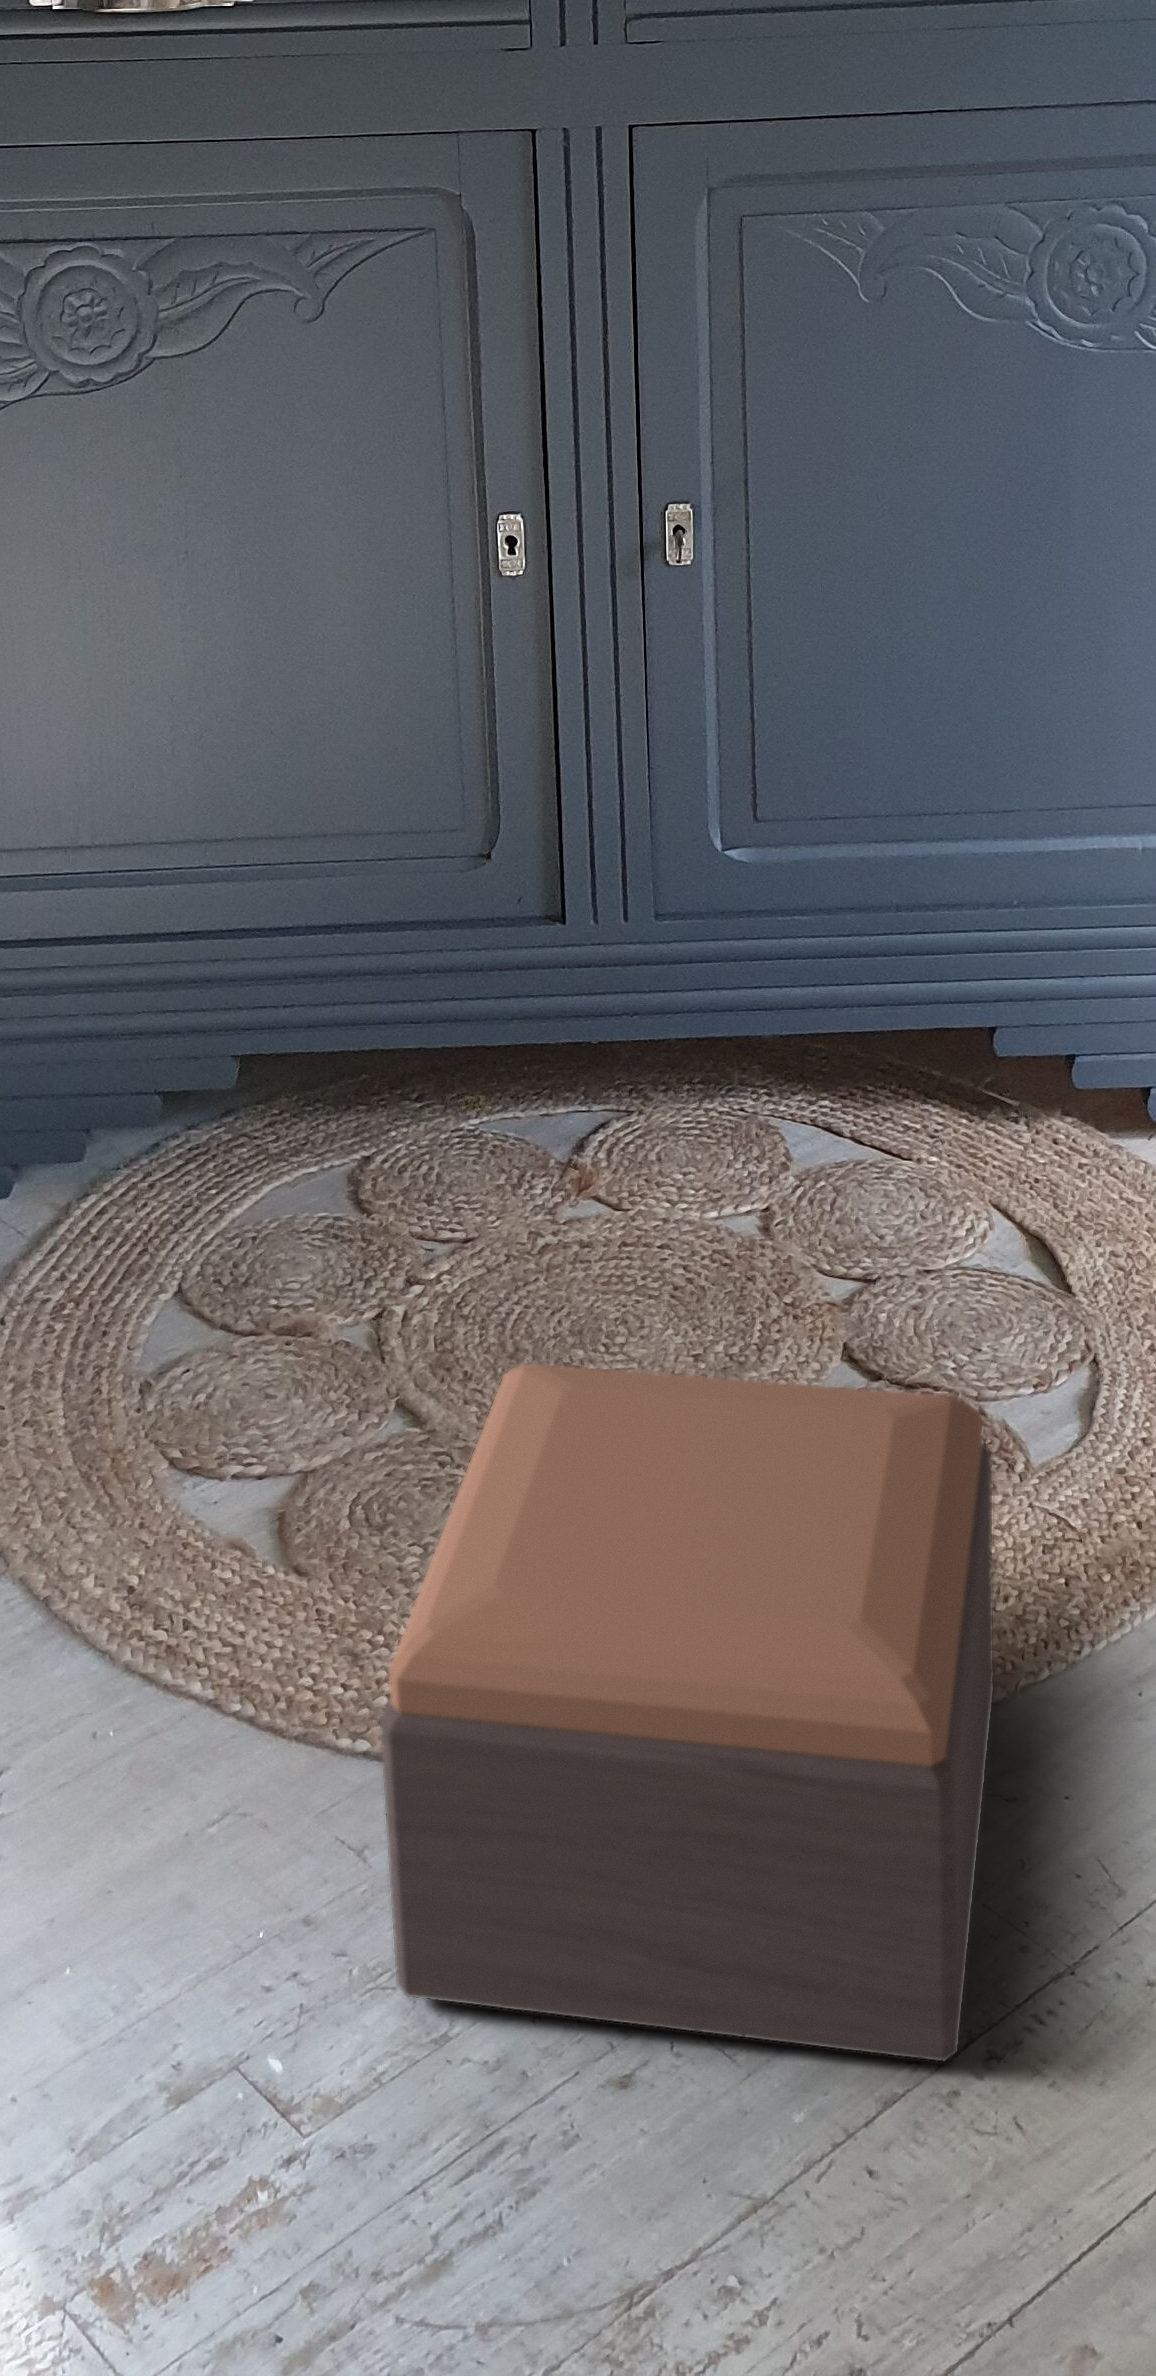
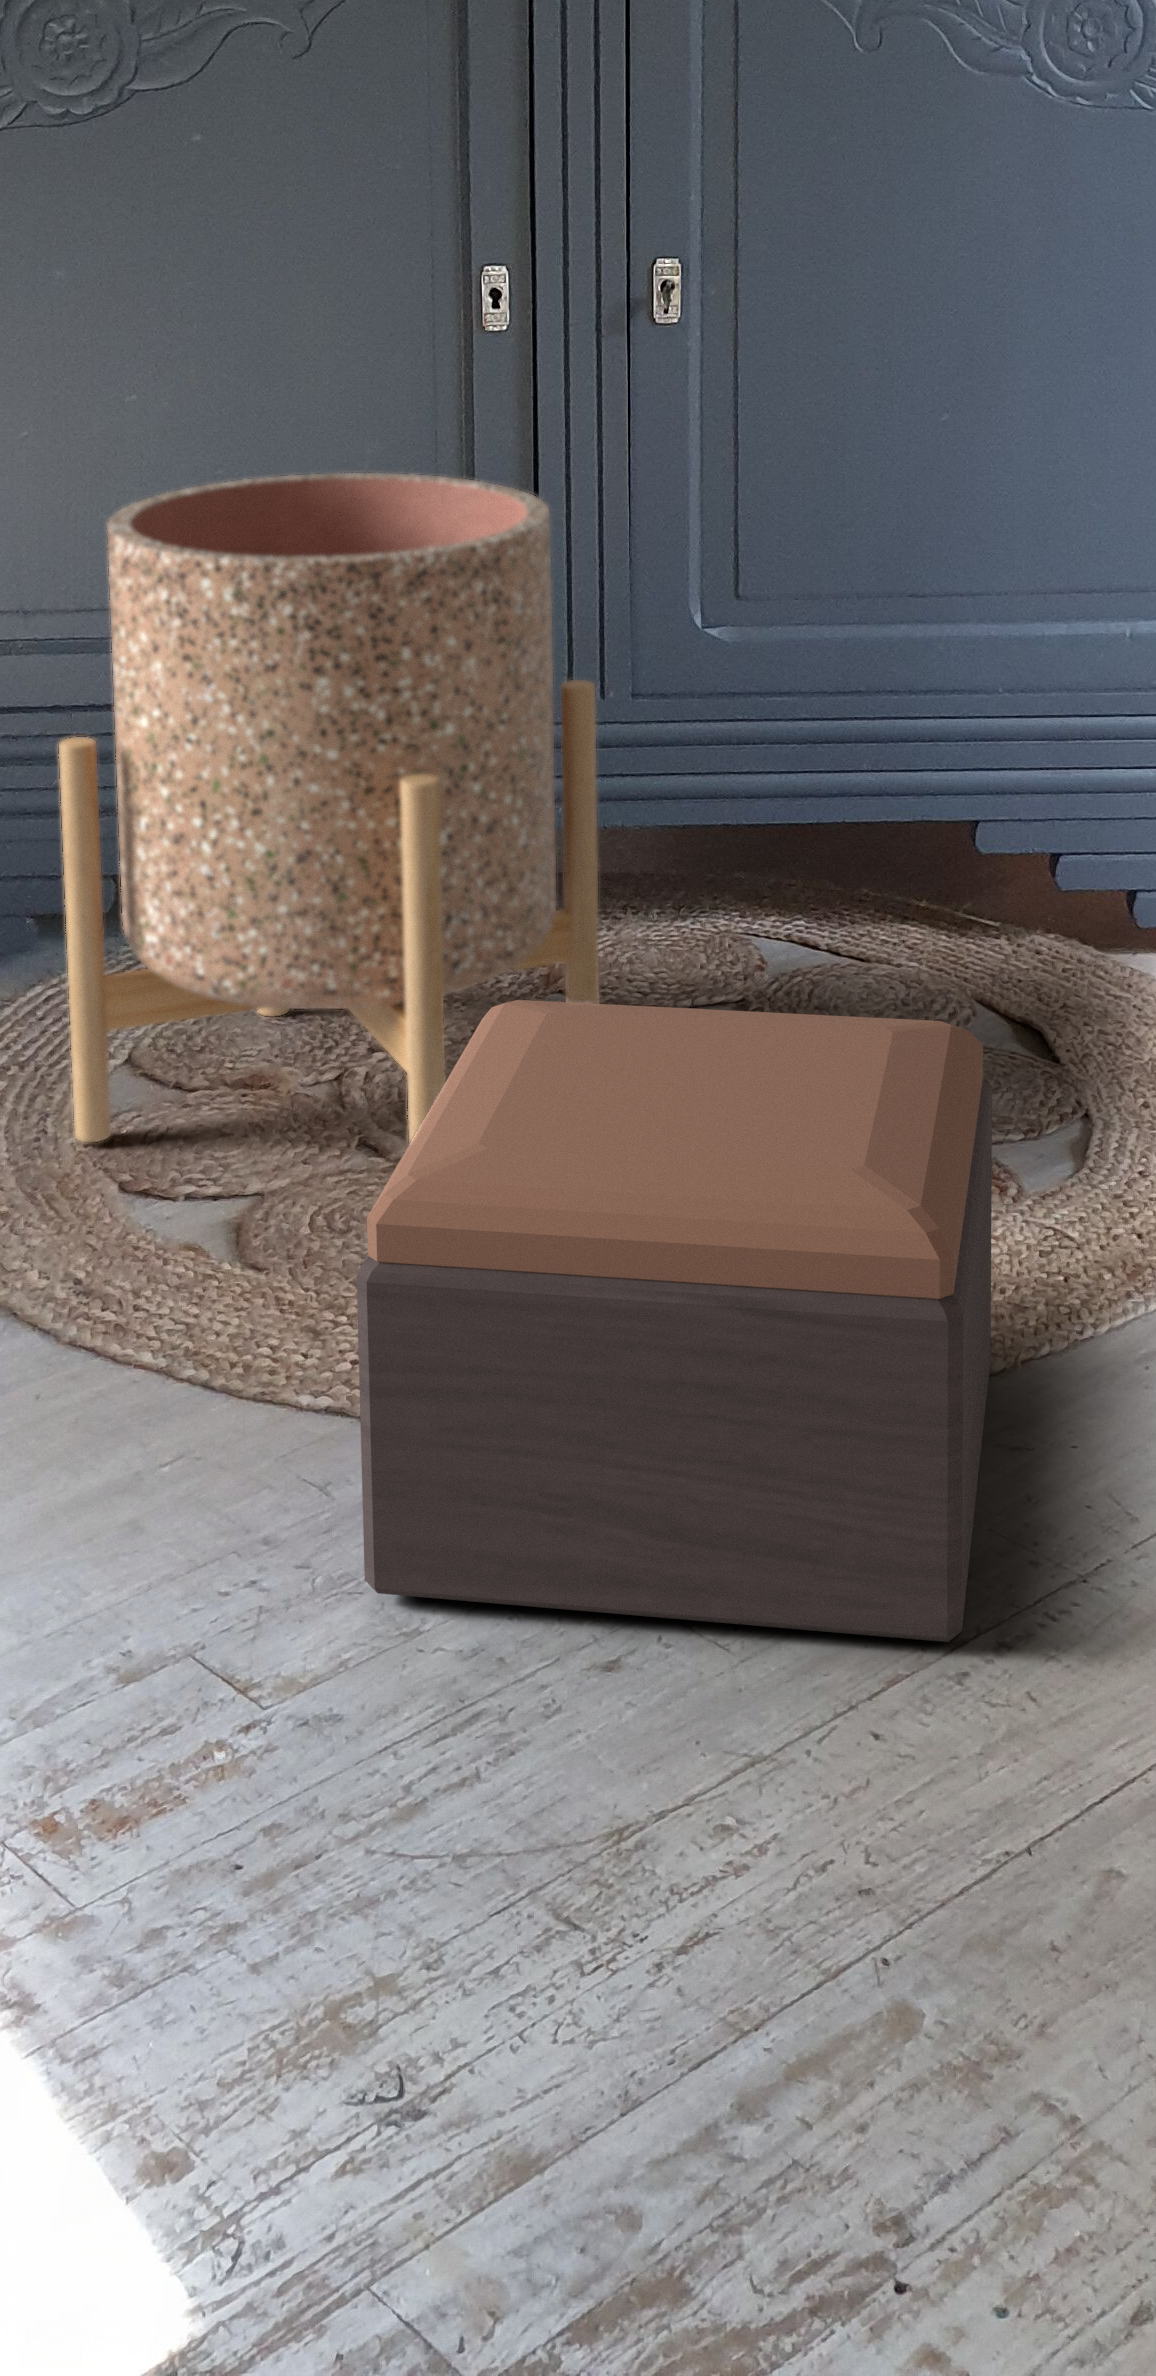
planter: none [99,731,629,1476] -> present [59,473,600,1142]

